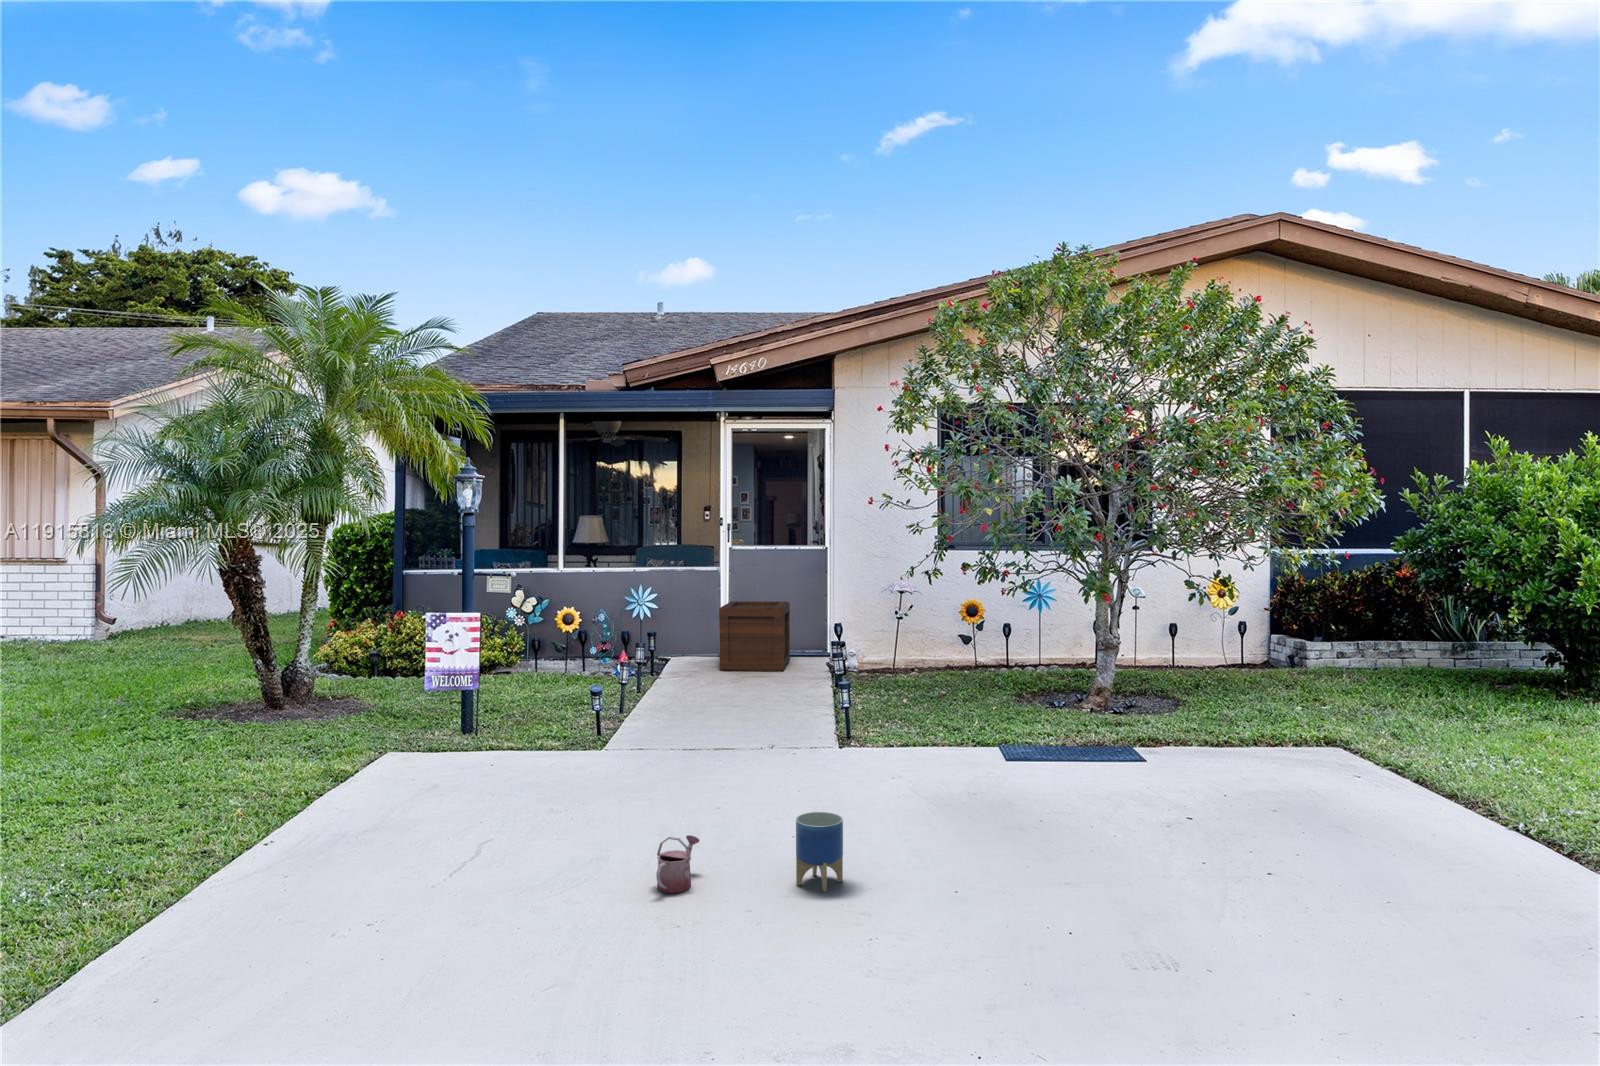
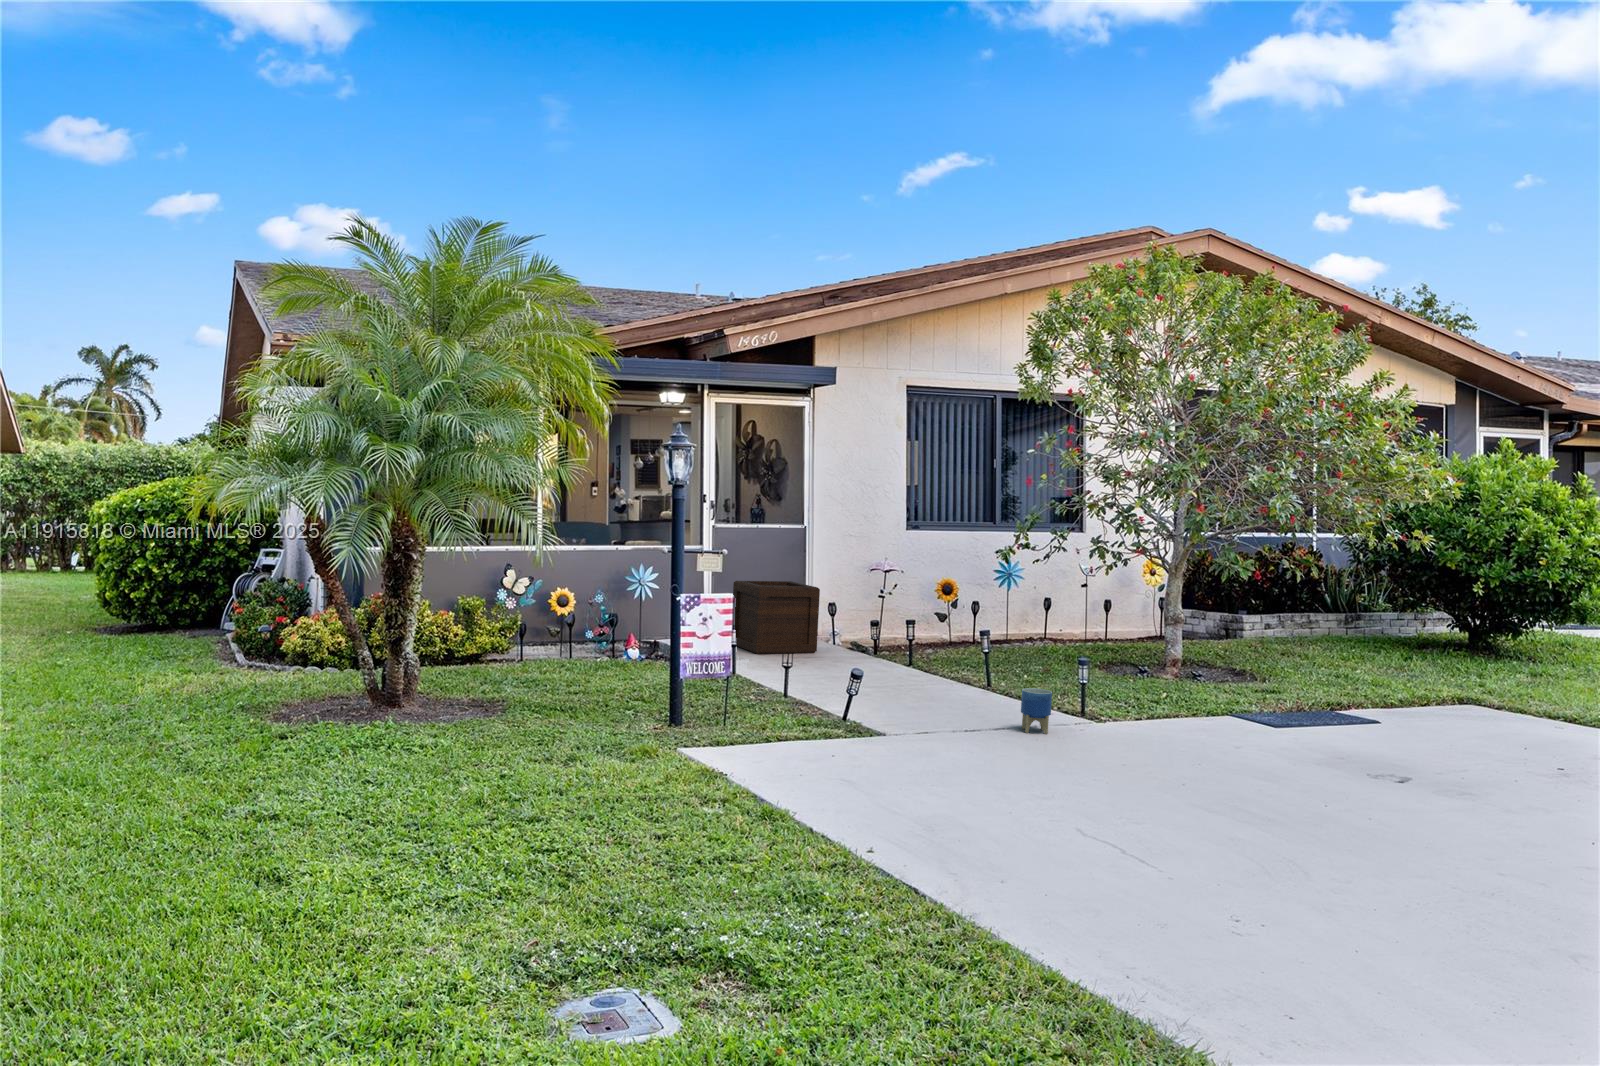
planter: present [796,812,843,892] -> present [1021,688,1052,734]
watering can: present [656,835,699,893] -> none [1278,771,1318,815]

